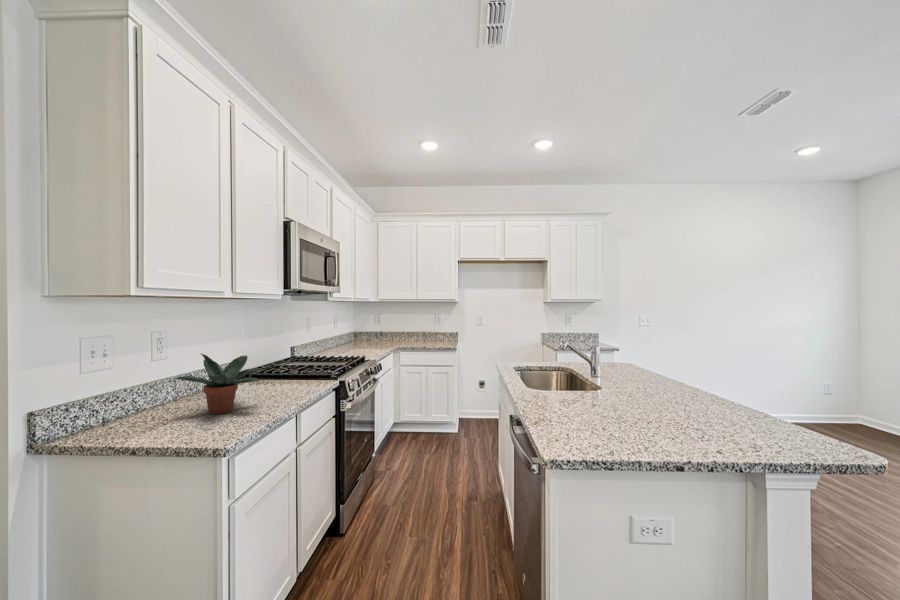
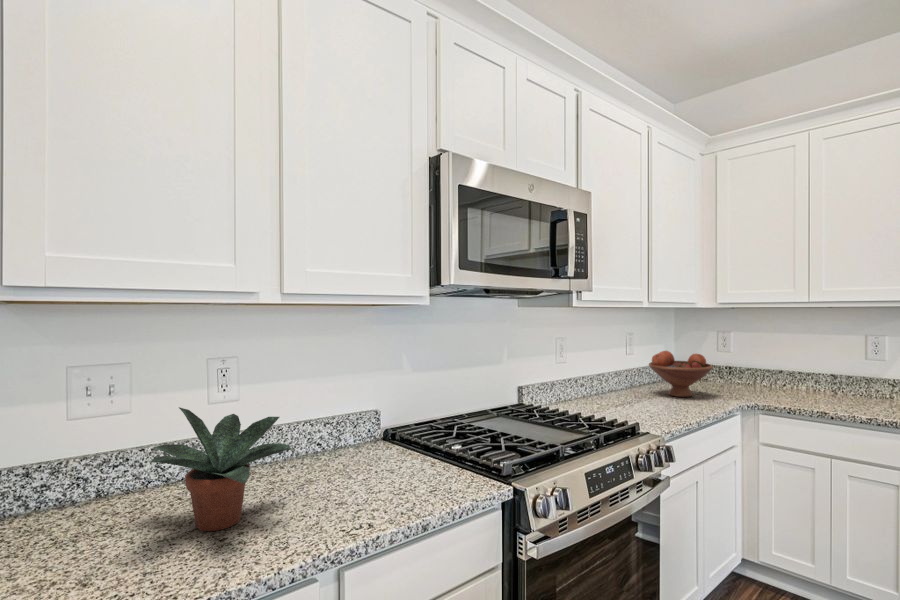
fruit bowl: none [349,325,380,348] -> present [649,351,713,397]

